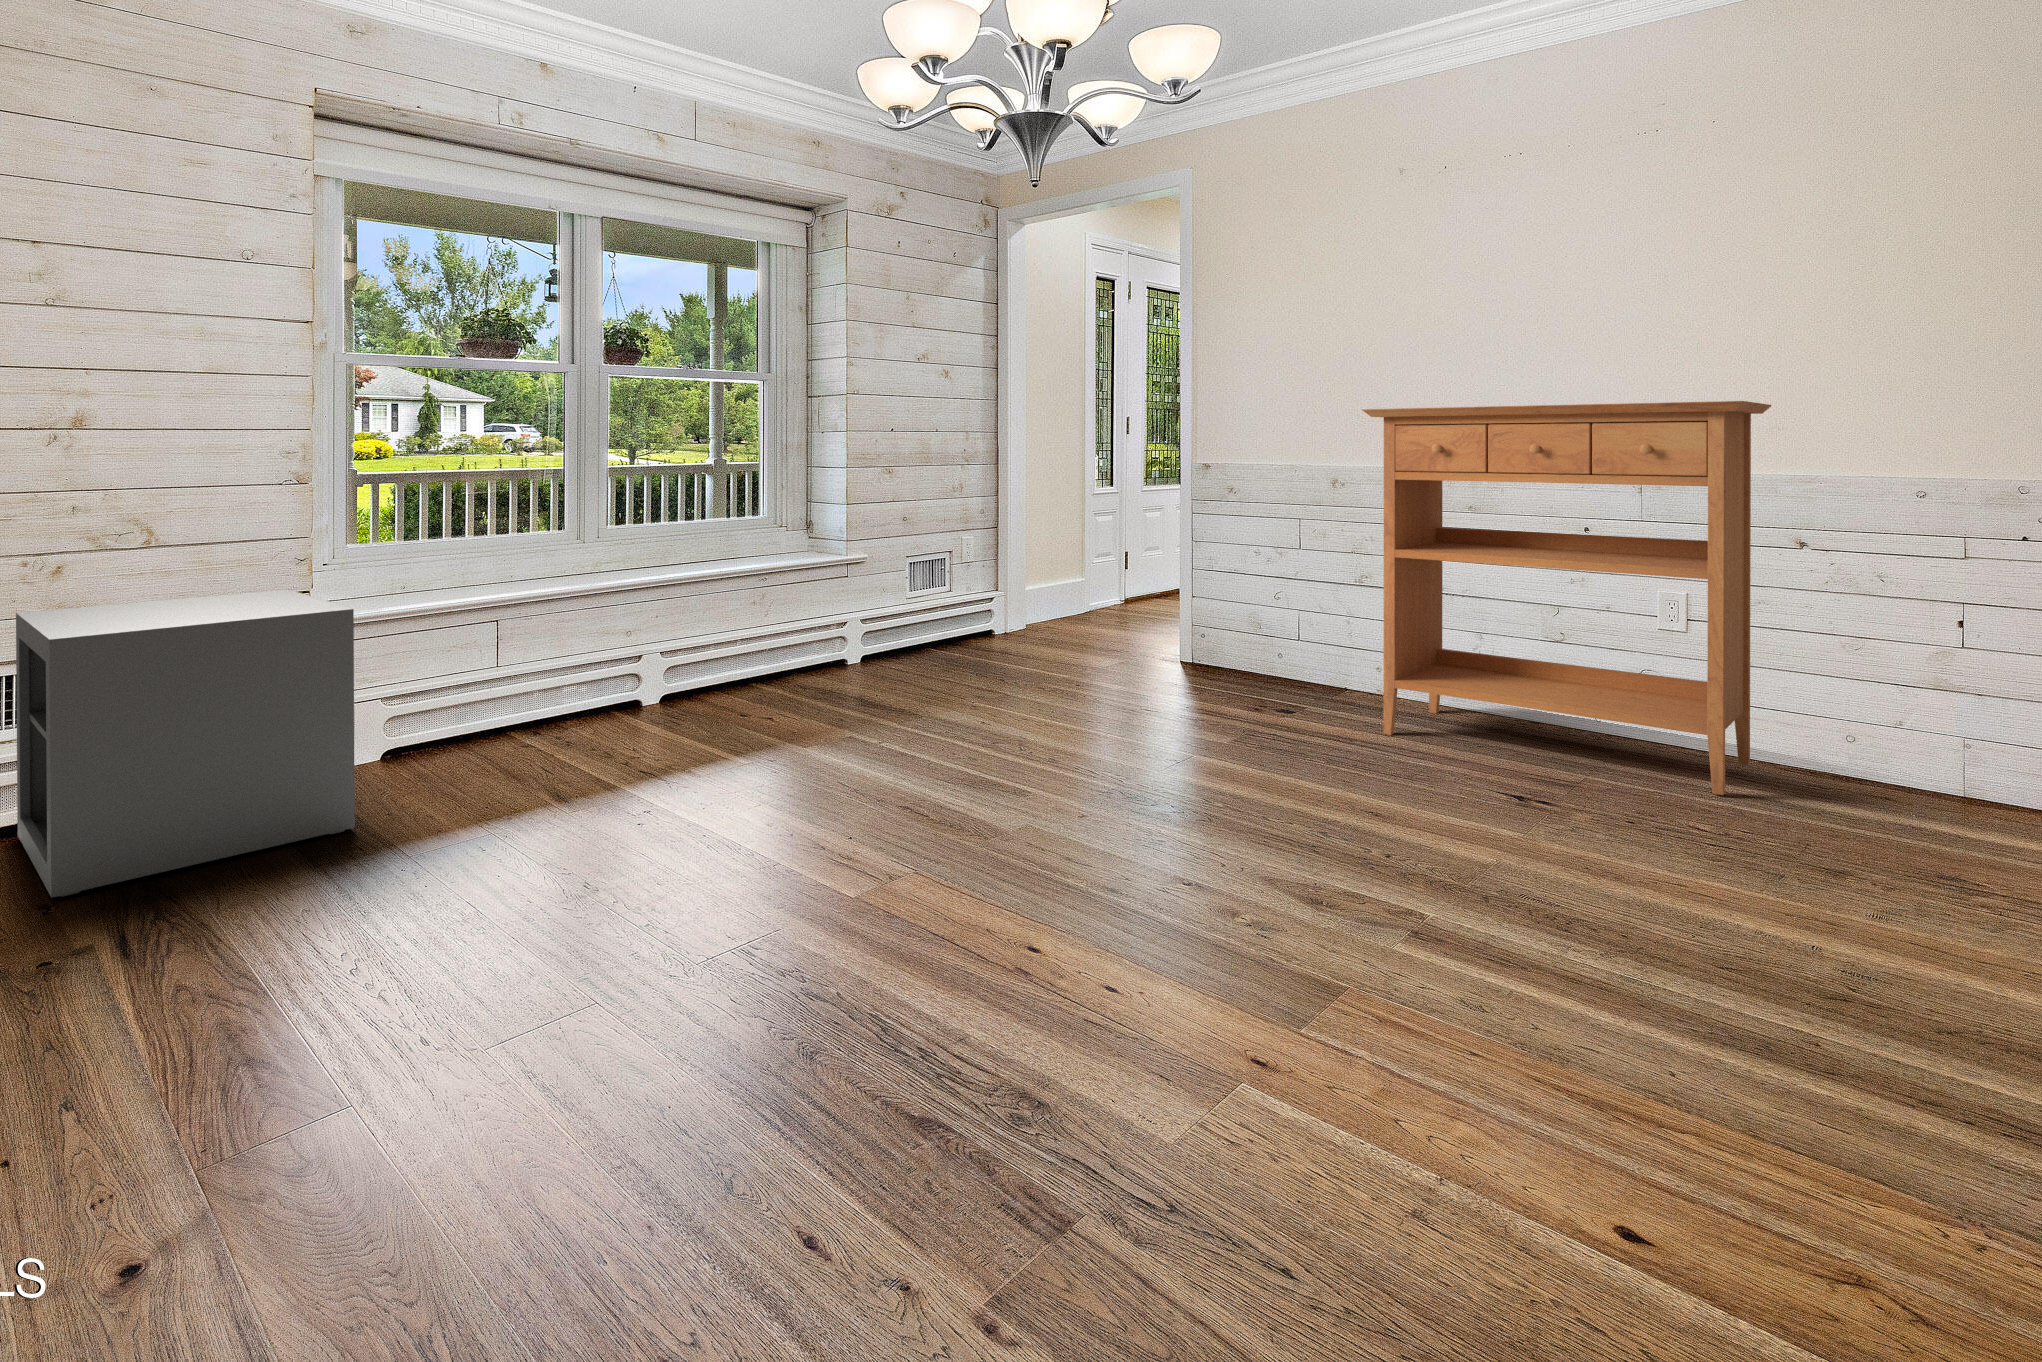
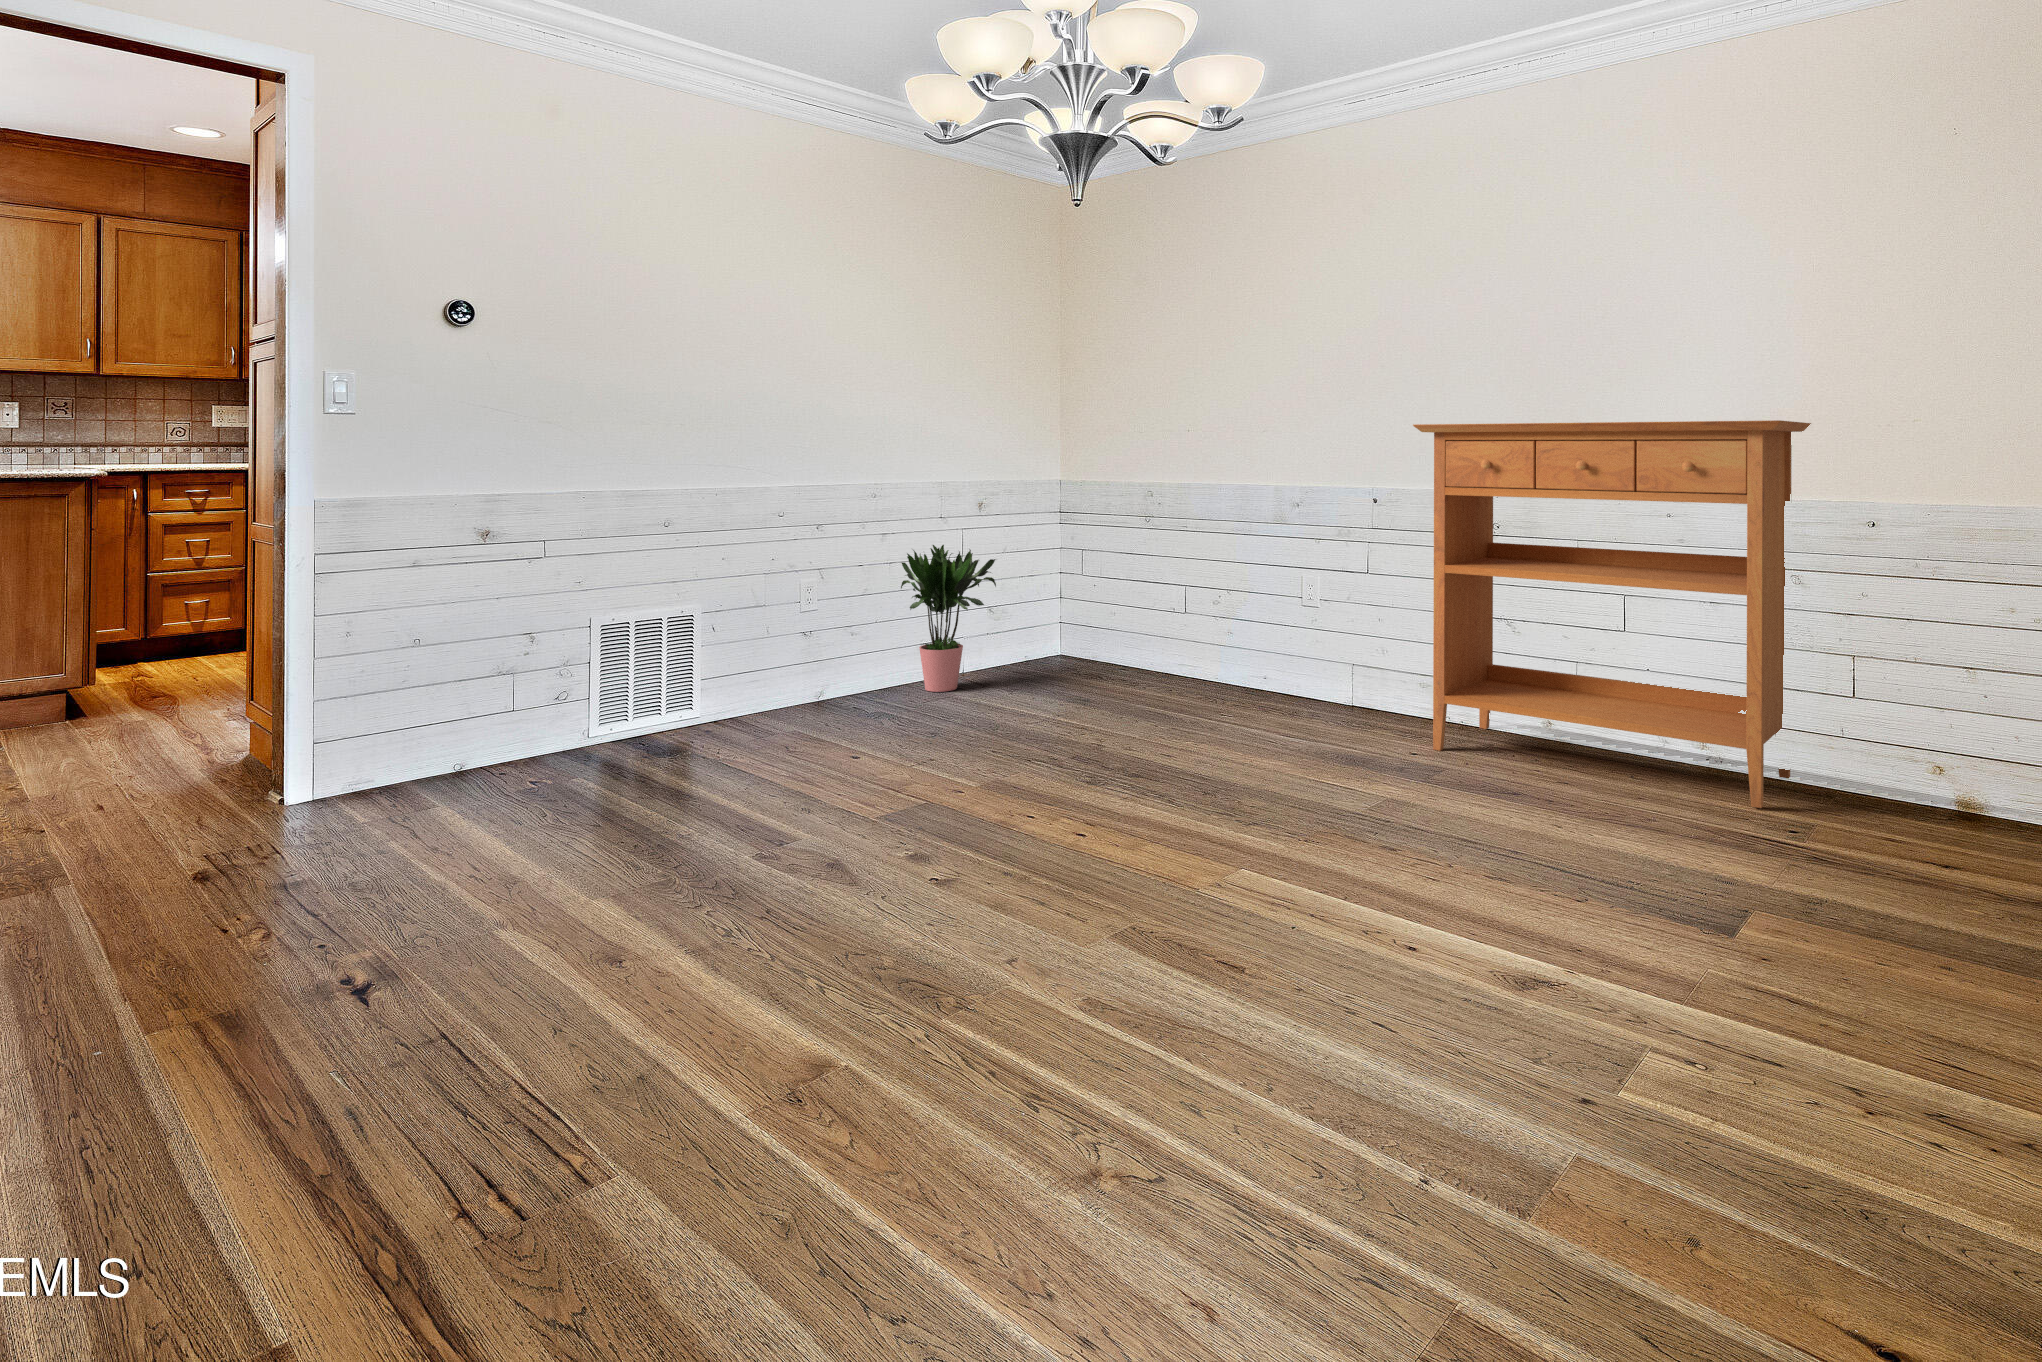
potted plant: none [851,530,954,675] -> present [901,545,996,692]
storage cabinet: present [16,590,355,898] -> none [44,605,394,919]

